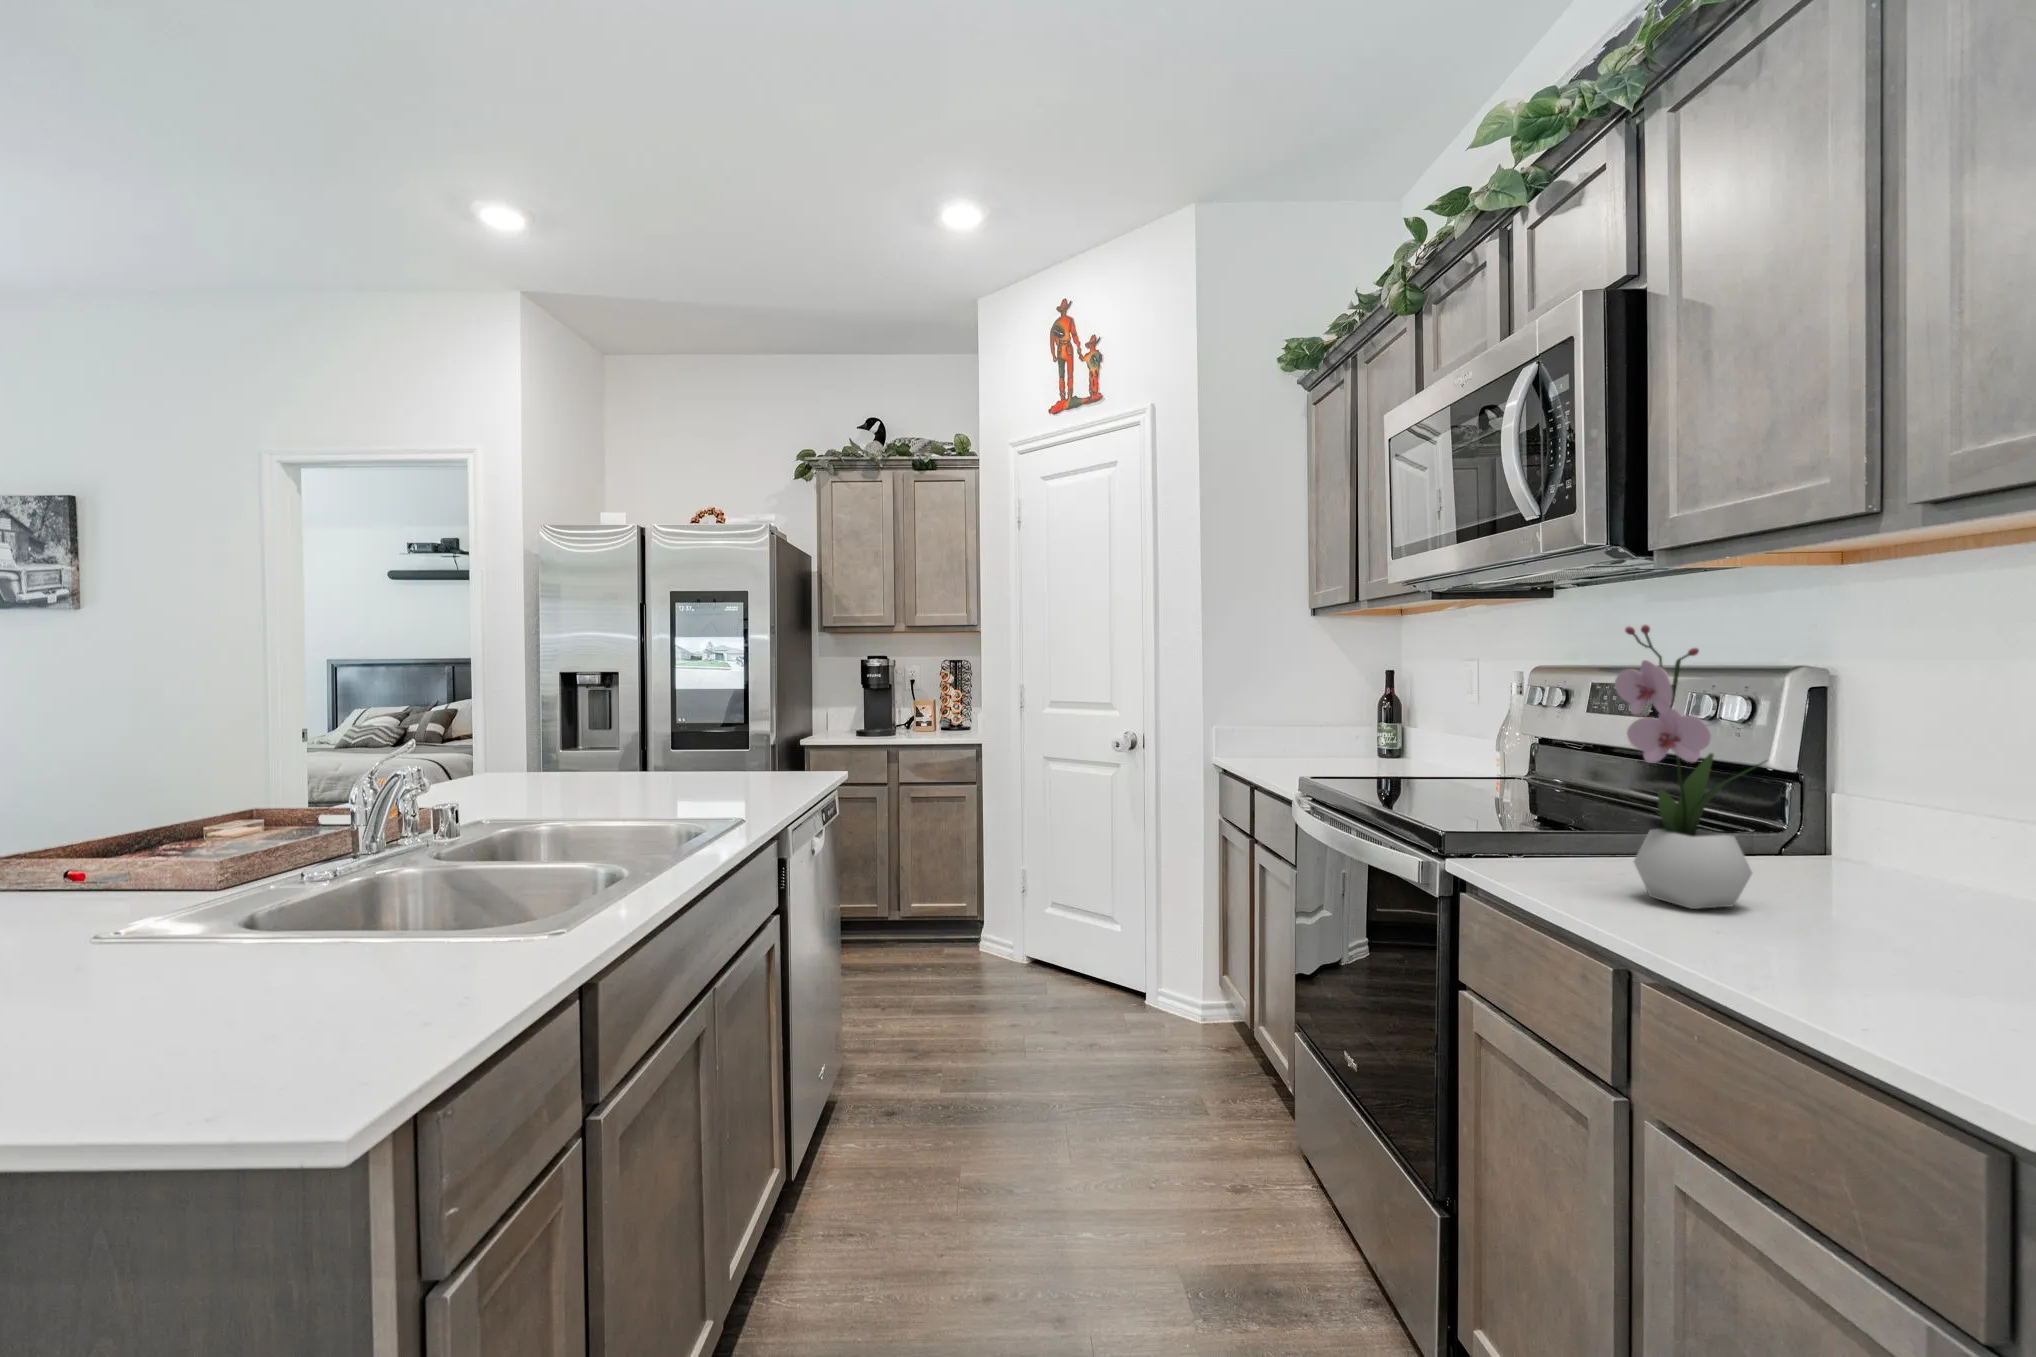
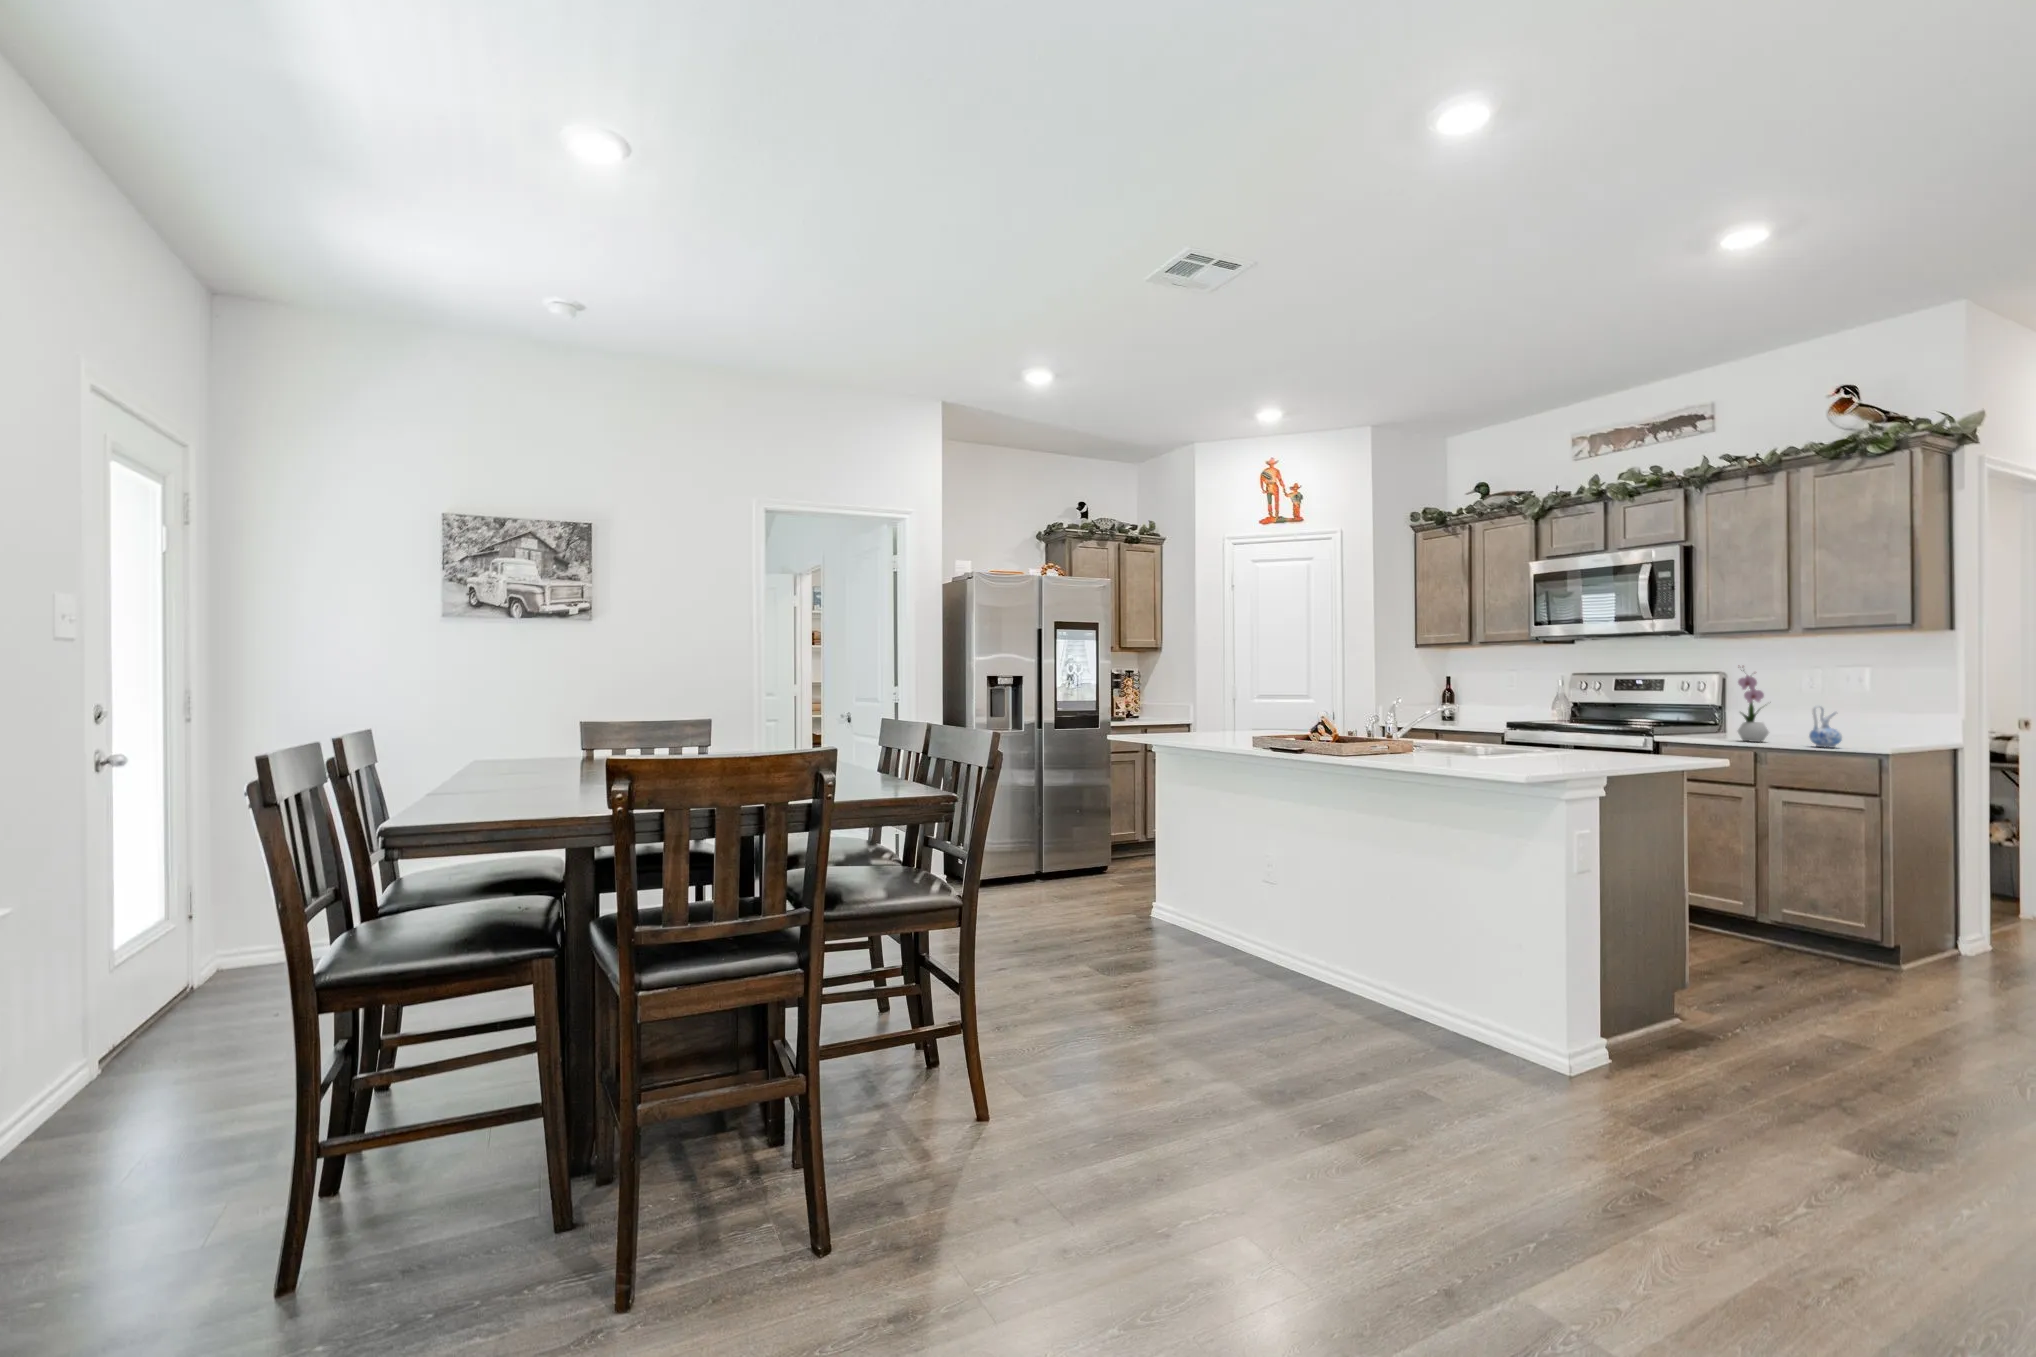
ceramic pitcher: none [1802,791,1955,992] -> present [1809,705,1842,748]

